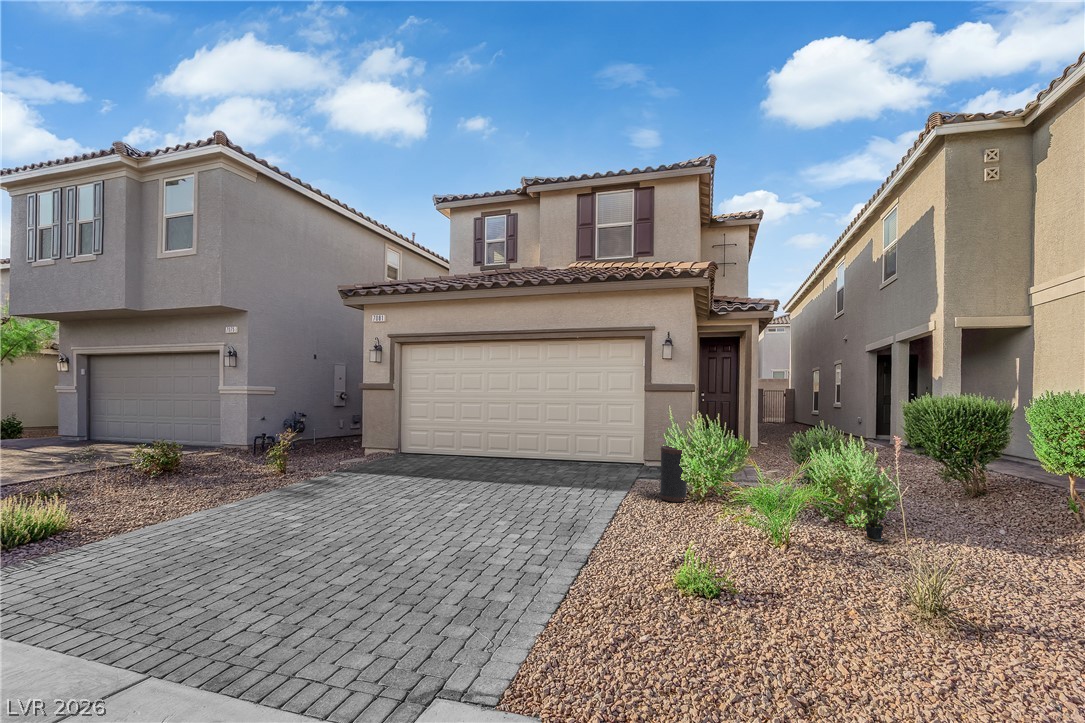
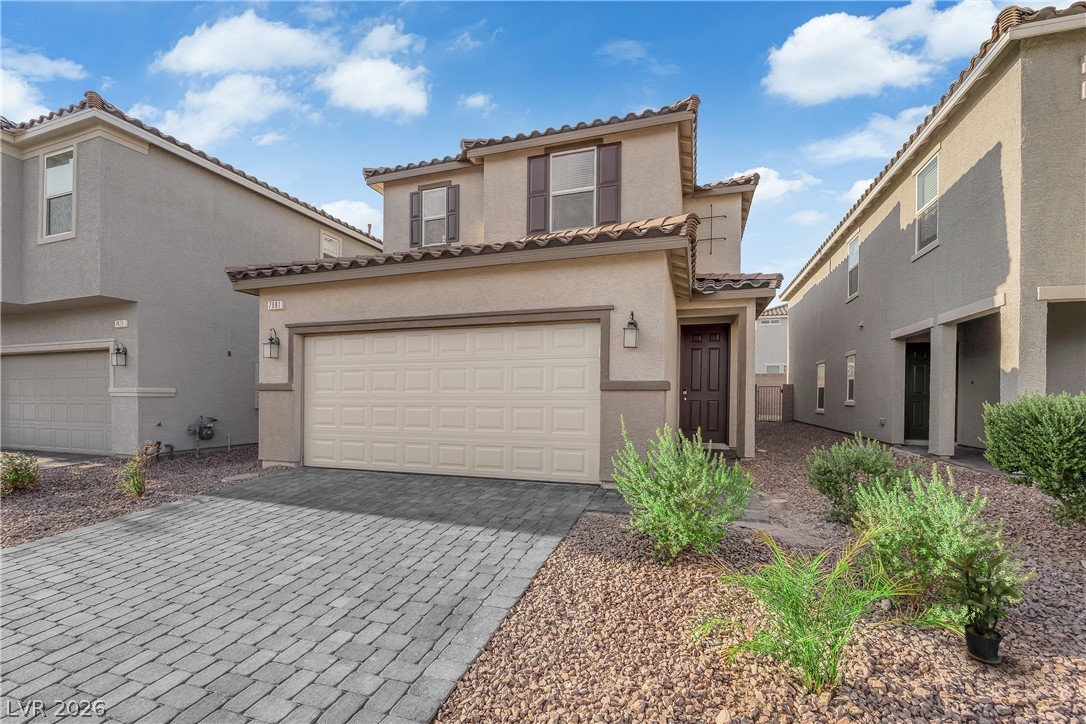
trash can: present [660,446,687,503] -> none [610,473,651,564]

